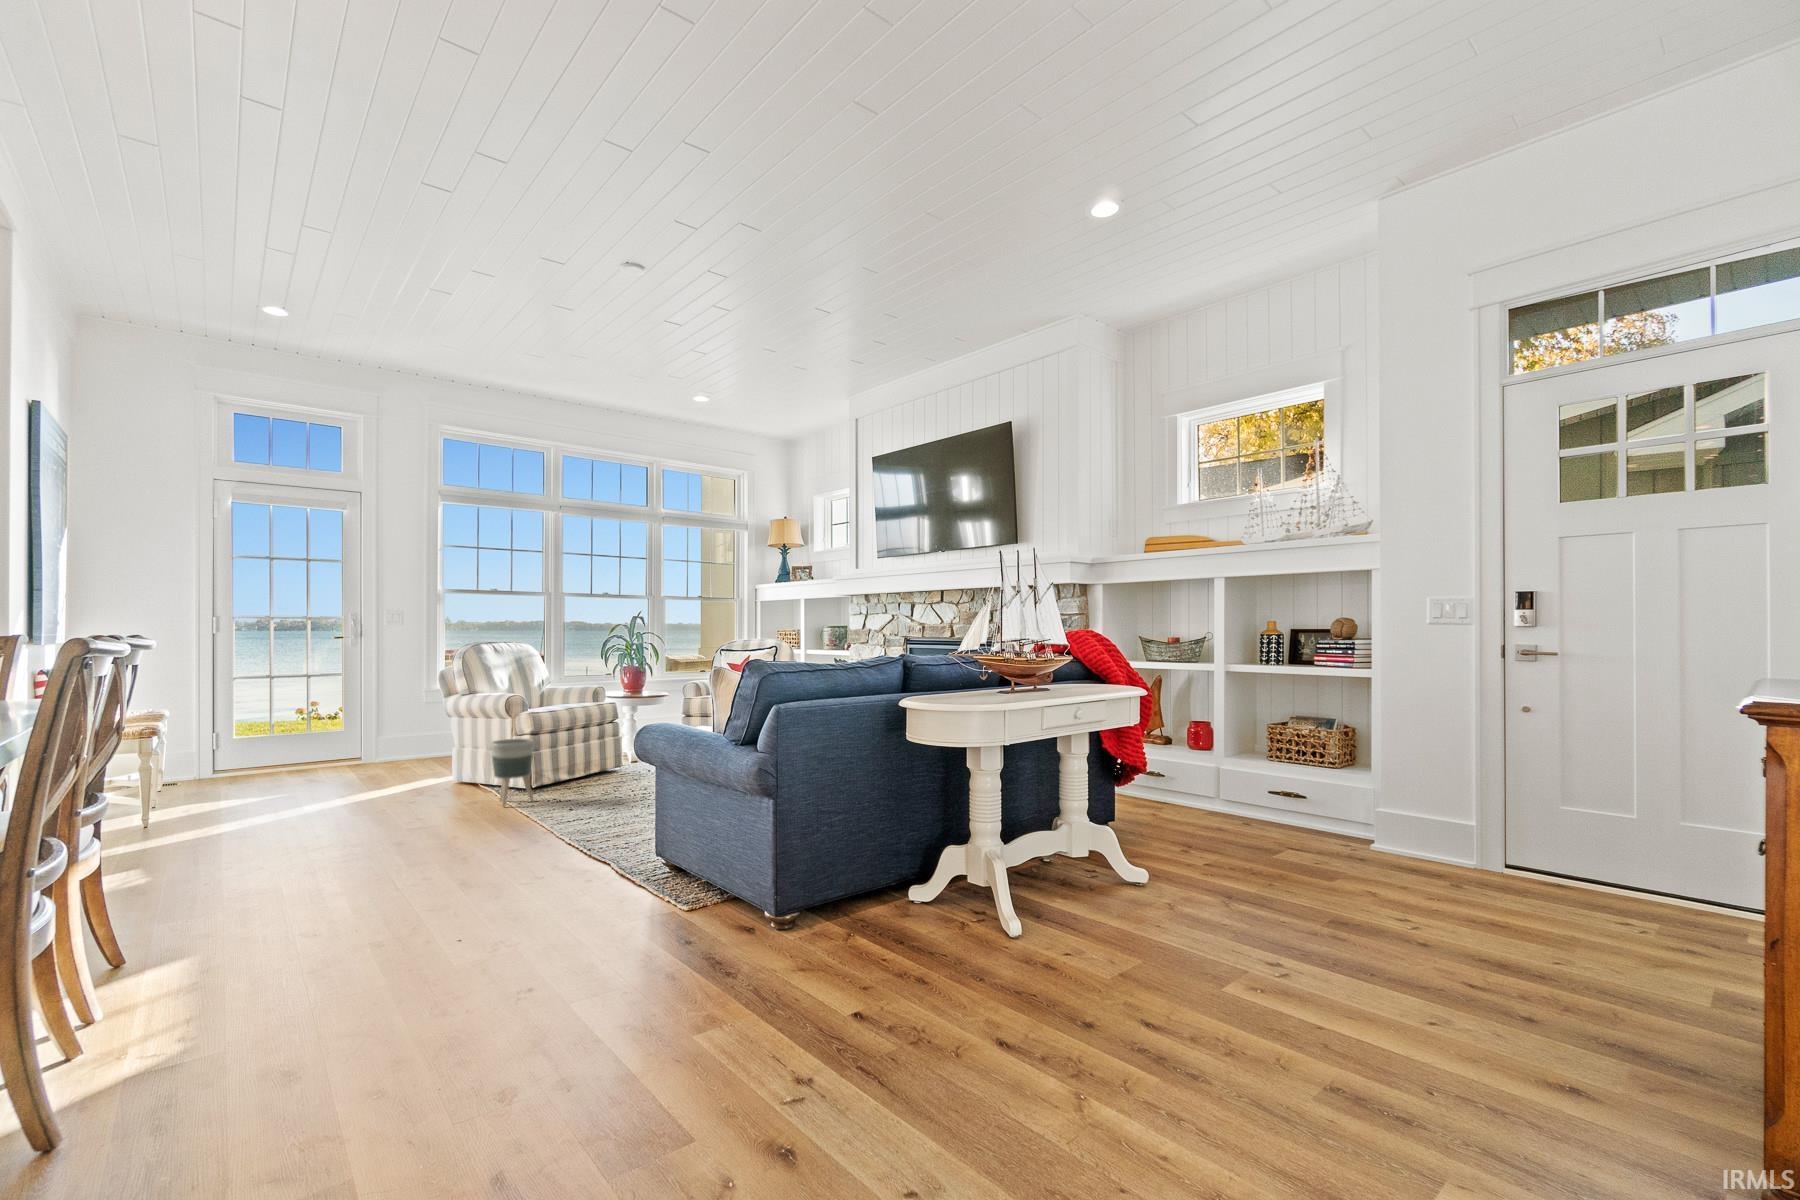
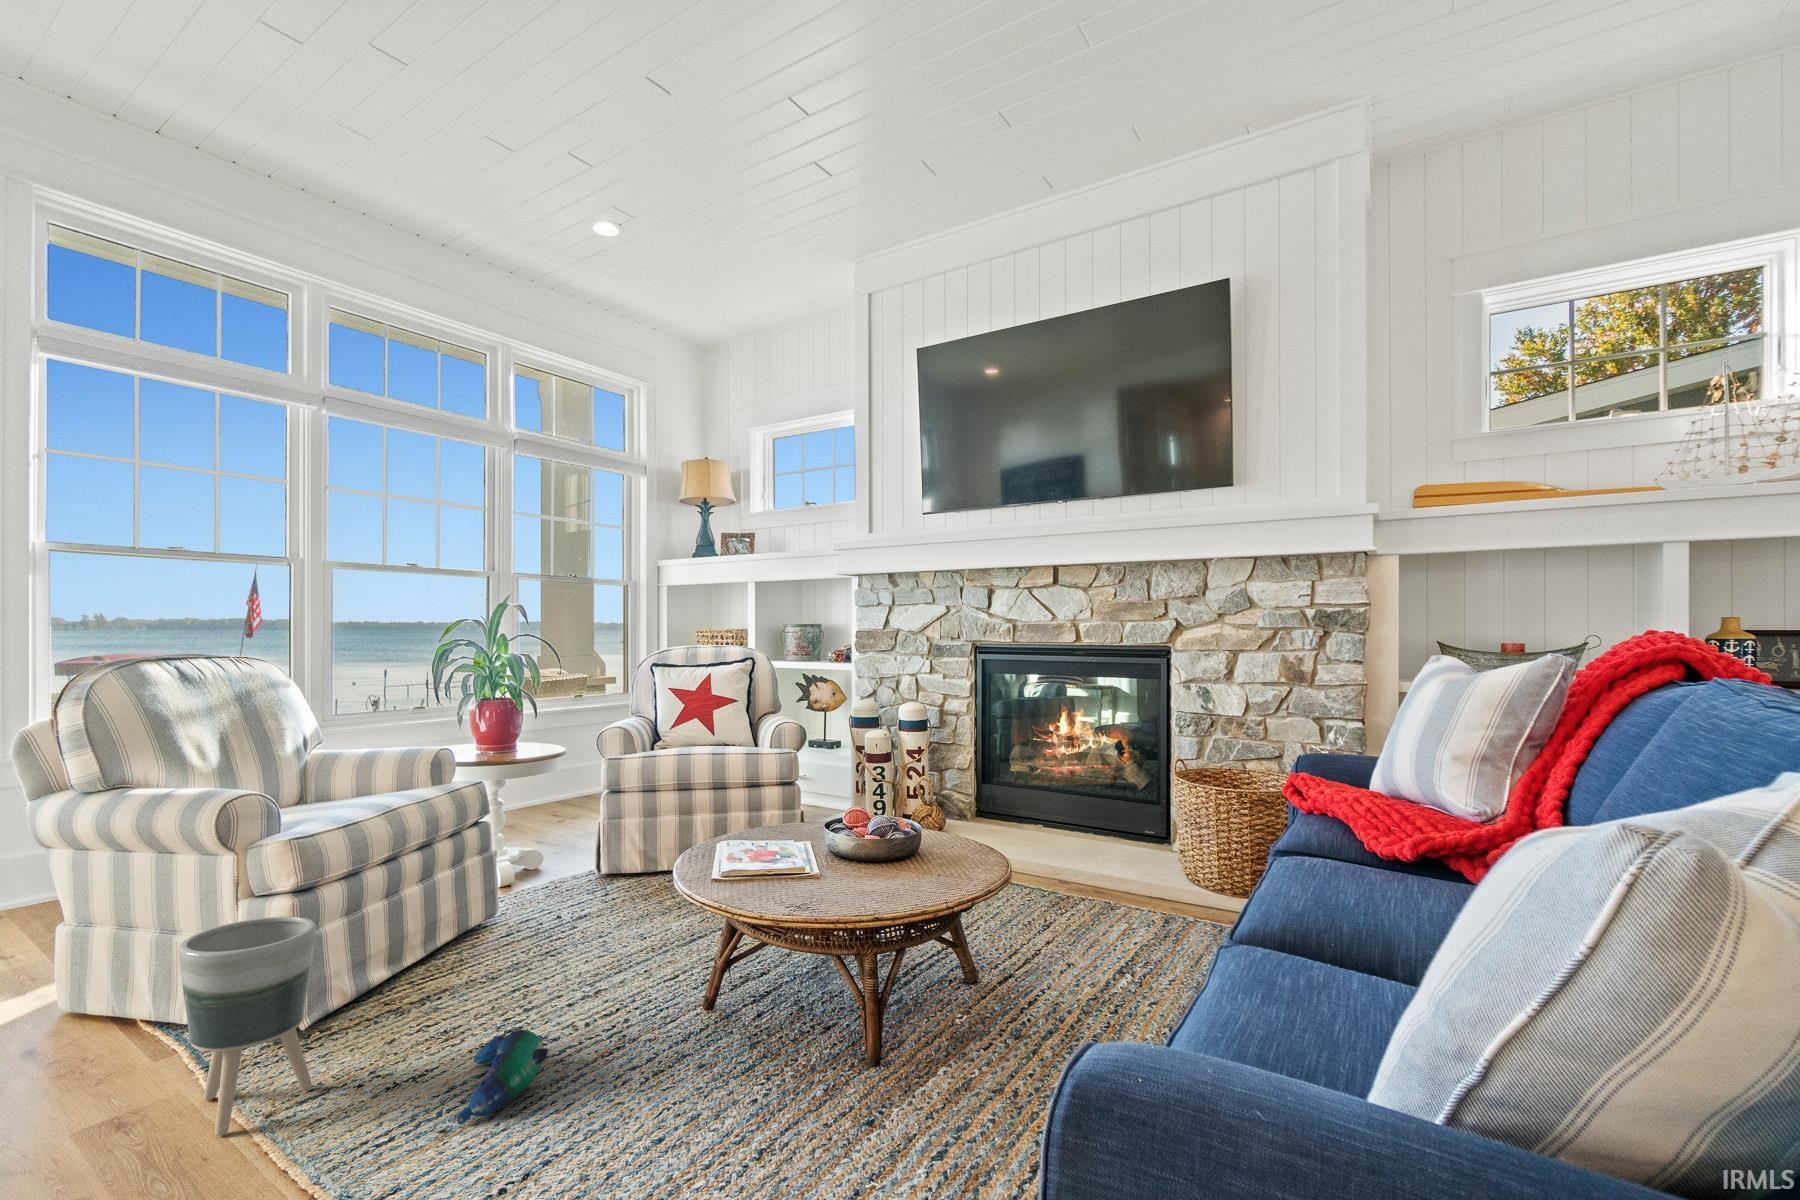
plush toy: none [576,786,612,809] -> present [457,1030,549,1123]

